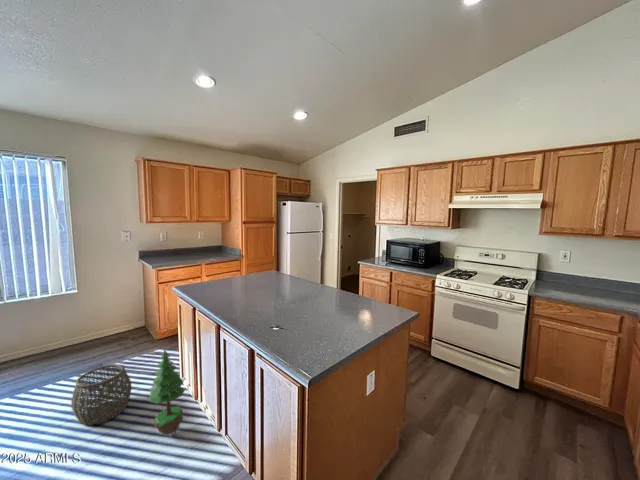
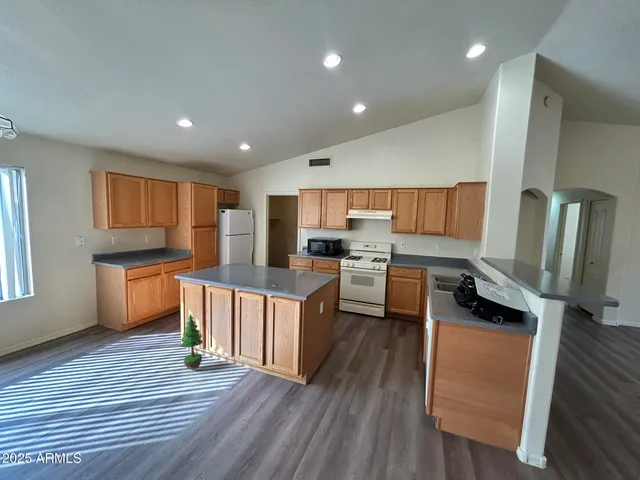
woven basket: present [71,364,131,425] -> none [105,337,149,380]

